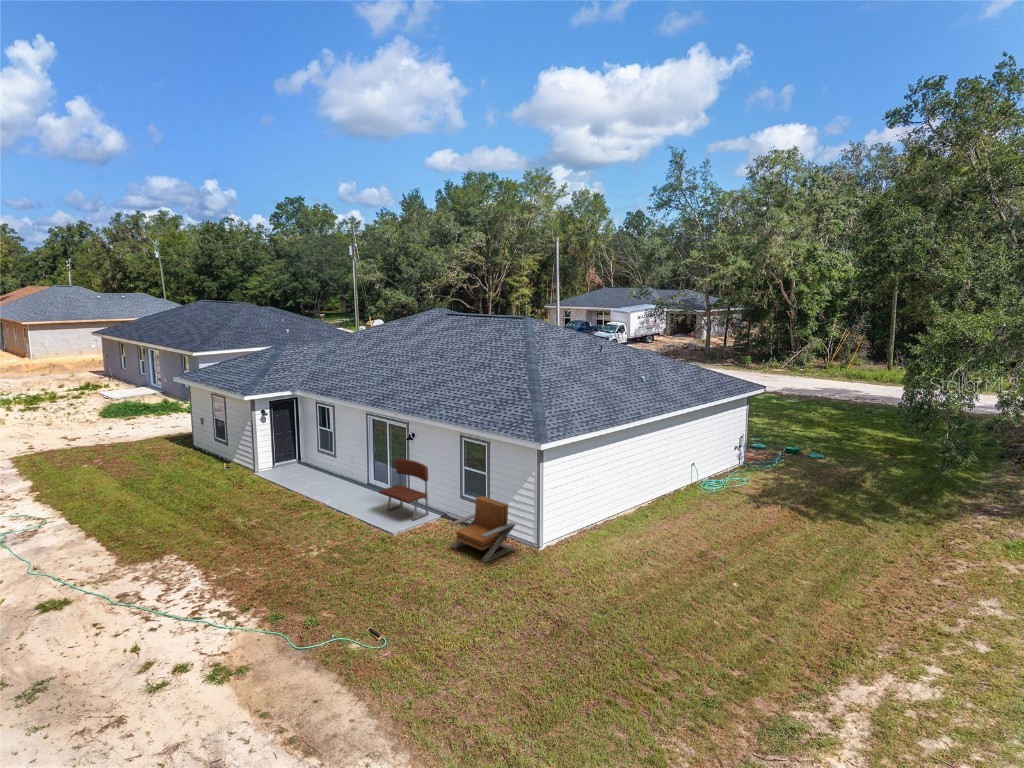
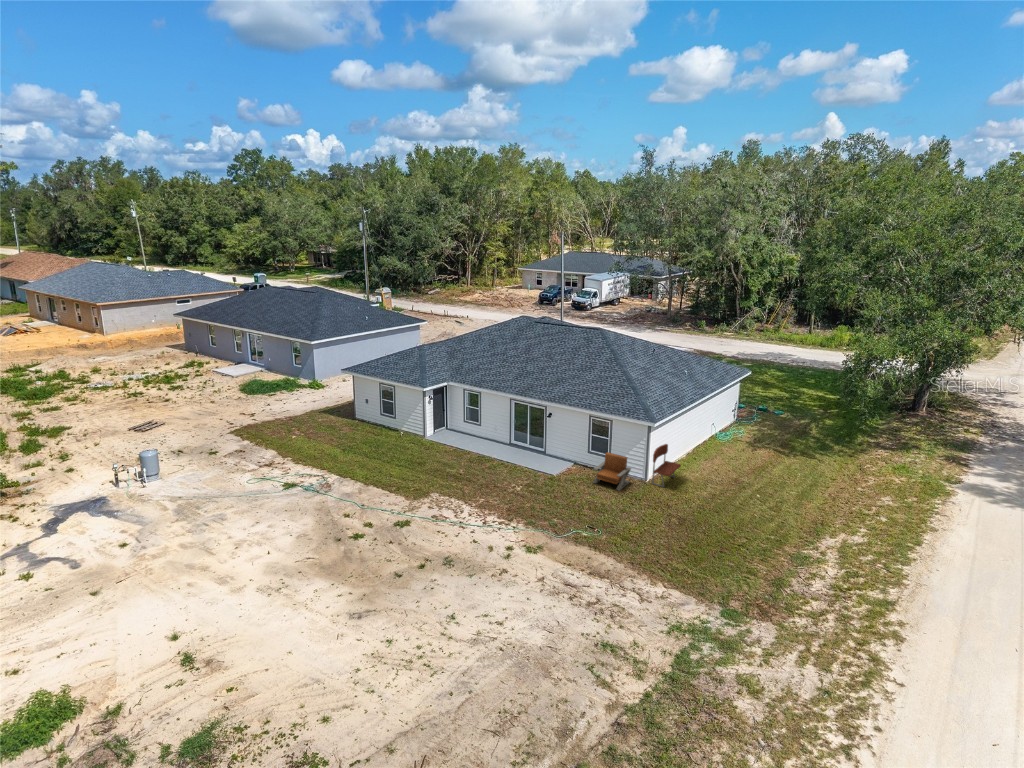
bench: present [380,459,429,520] -> present [652,444,681,487]

